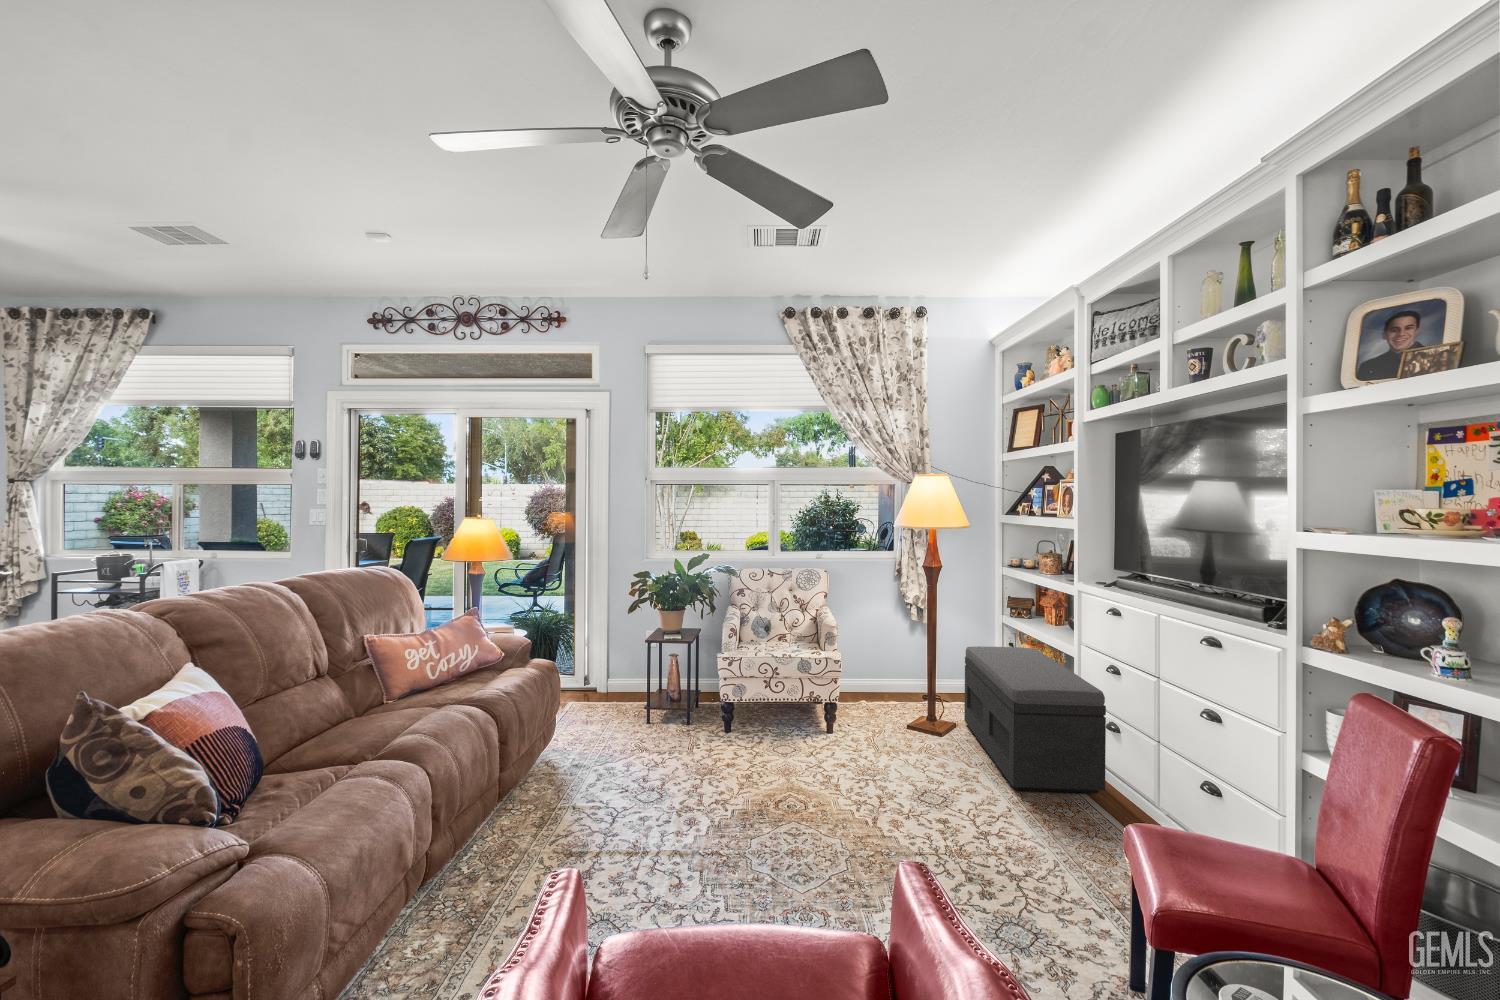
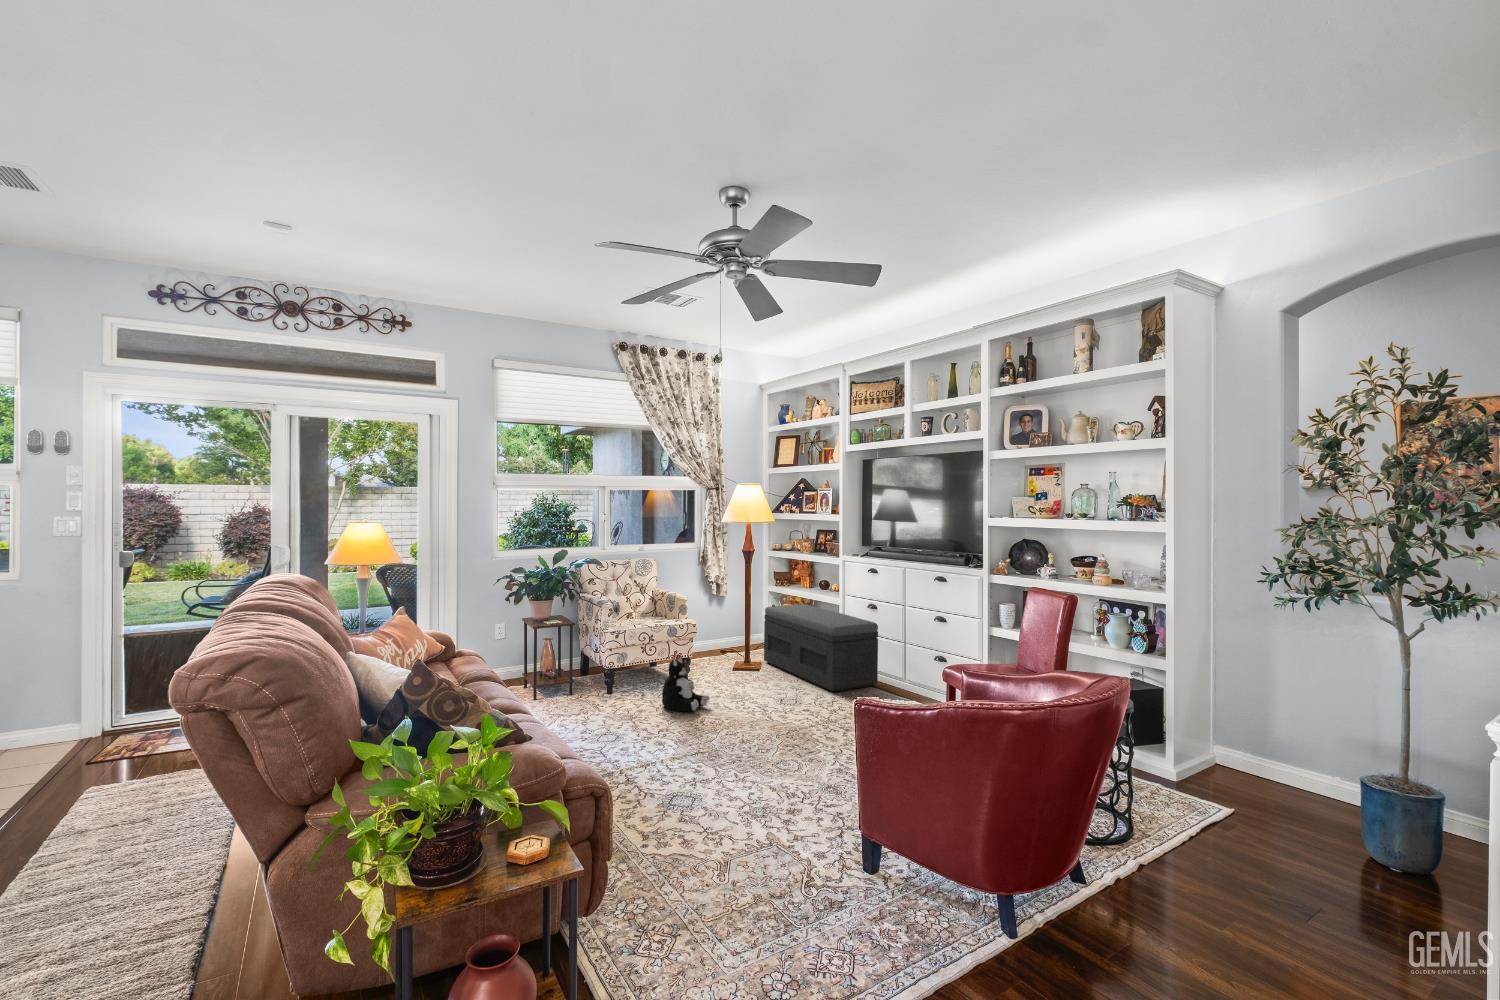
plush toy: none [757,701,816,776] -> present [662,658,710,711]

